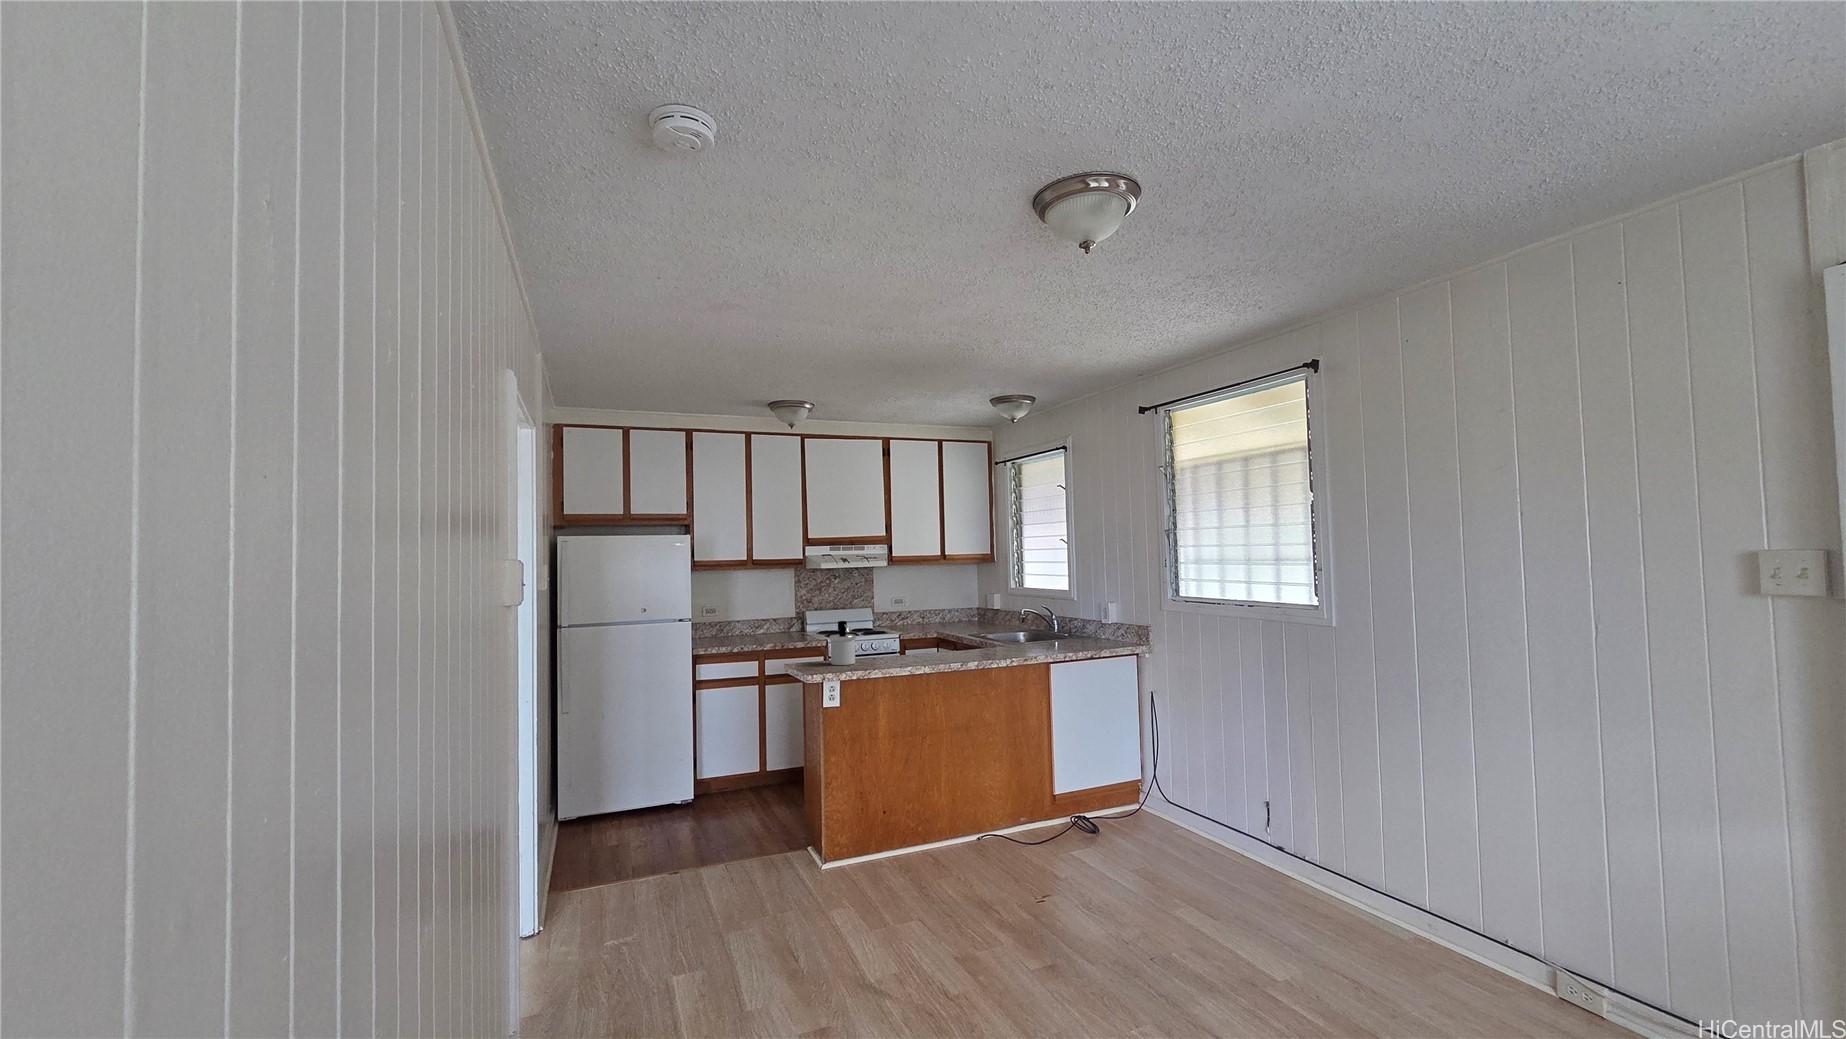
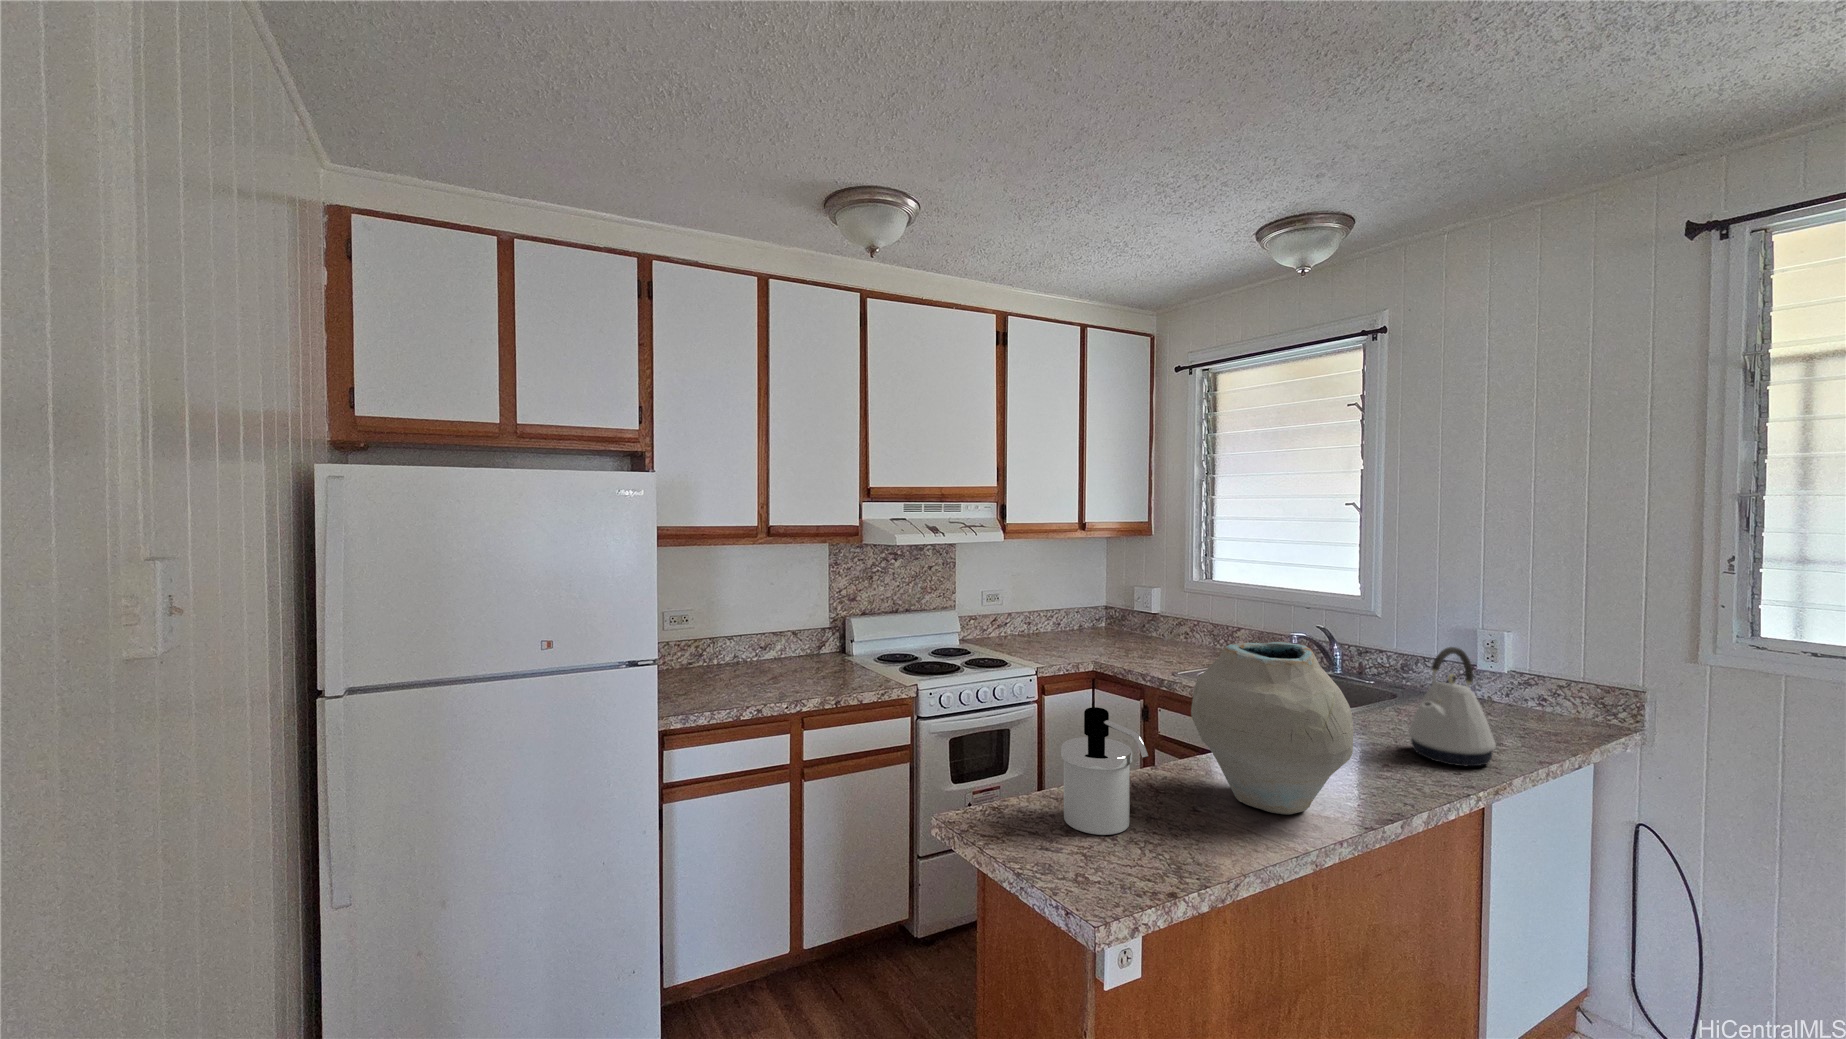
vase: none [887,598,947,662] -> present [1191,642,1353,814]
kettle: none [1010,603,1046,655] -> present [1409,647,1496,766]

